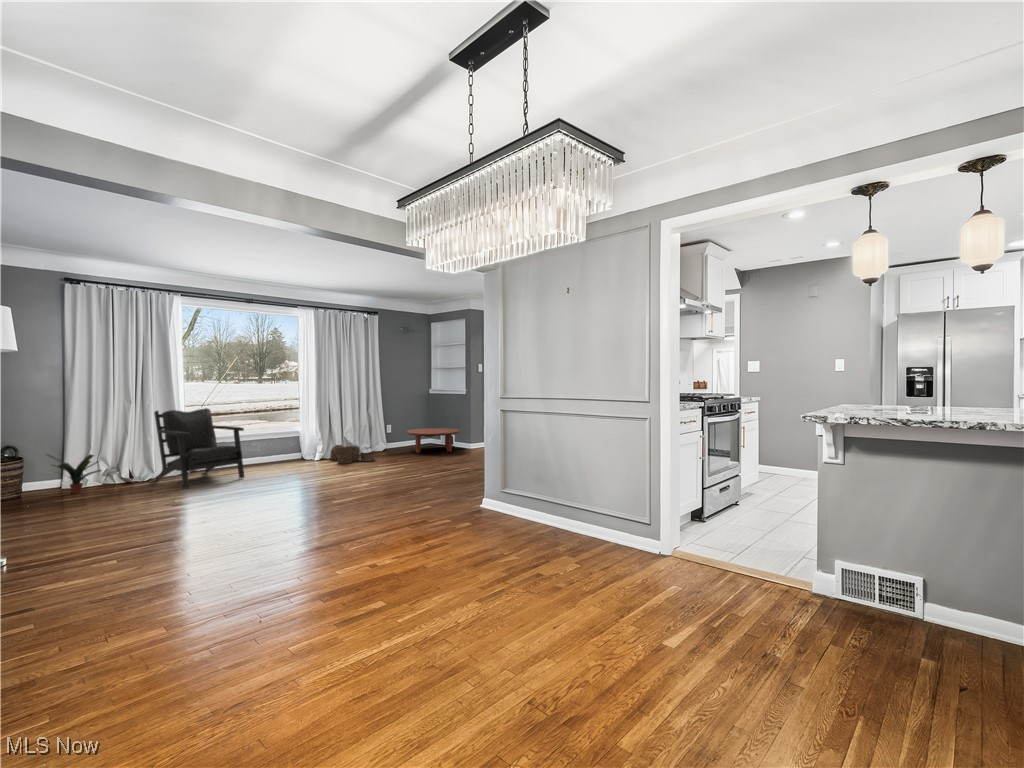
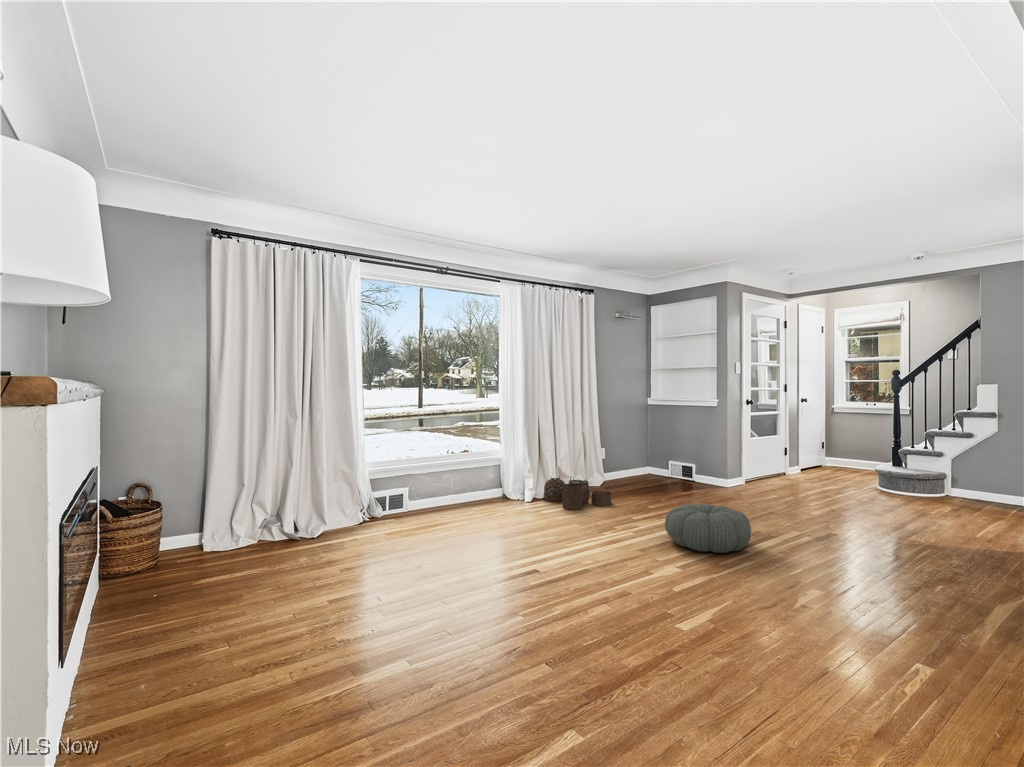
armchair: present [154,408,244,488] -> none [329,425,456,557]
coffee table: present [406,428,460,453] -> none [632,453,713,491]
potted plant: present [46,454,101,494] -> none [186,497,263,561]
pouf: none [379,454,428,479] -> present [665,504,751,553]

